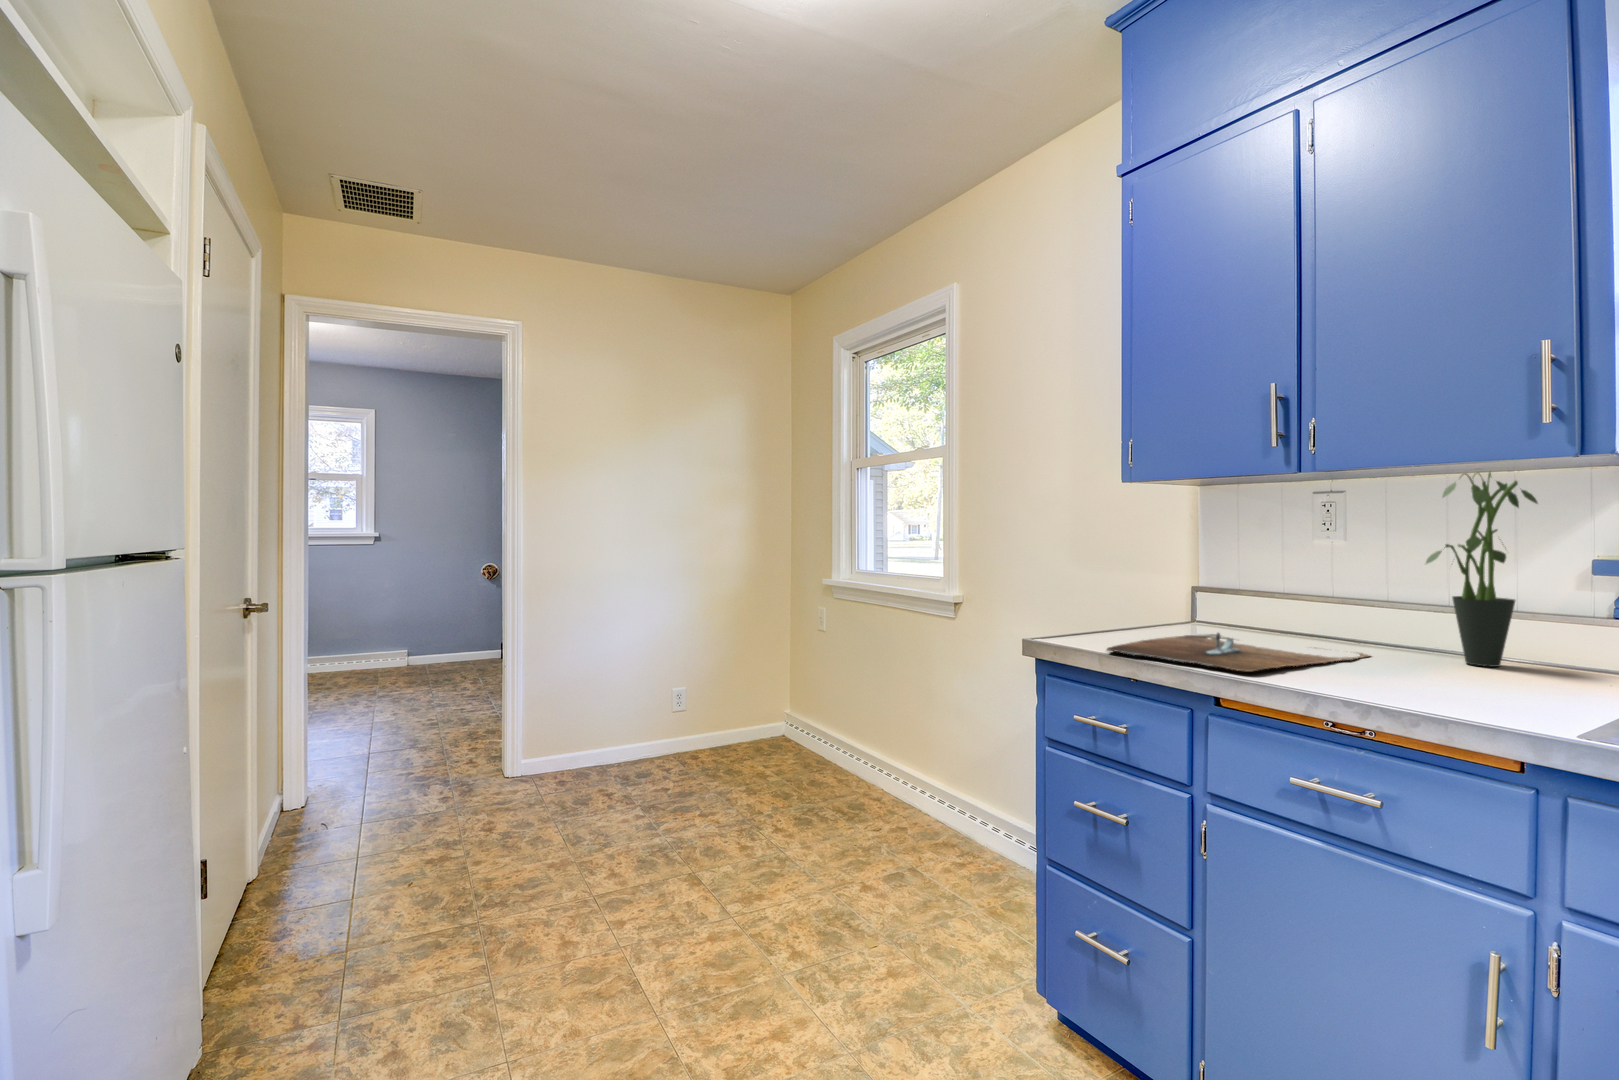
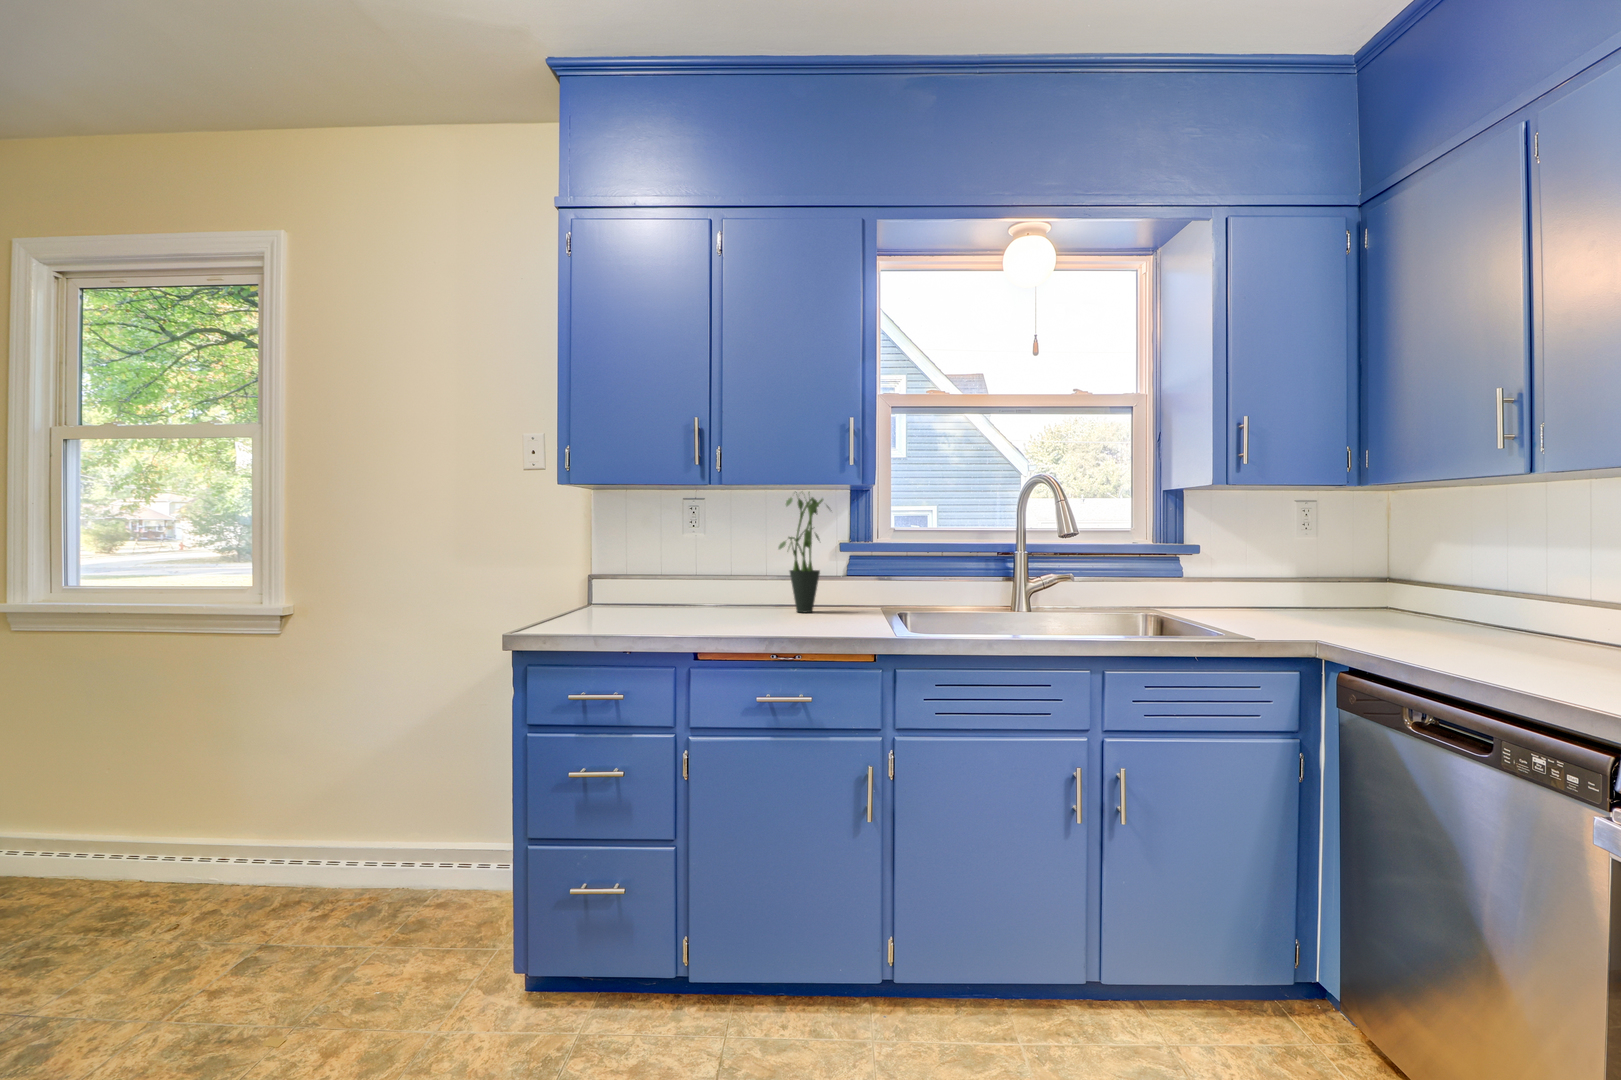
cutting board: present [1107,633,1369,671] -> none [593,606,750,630]

